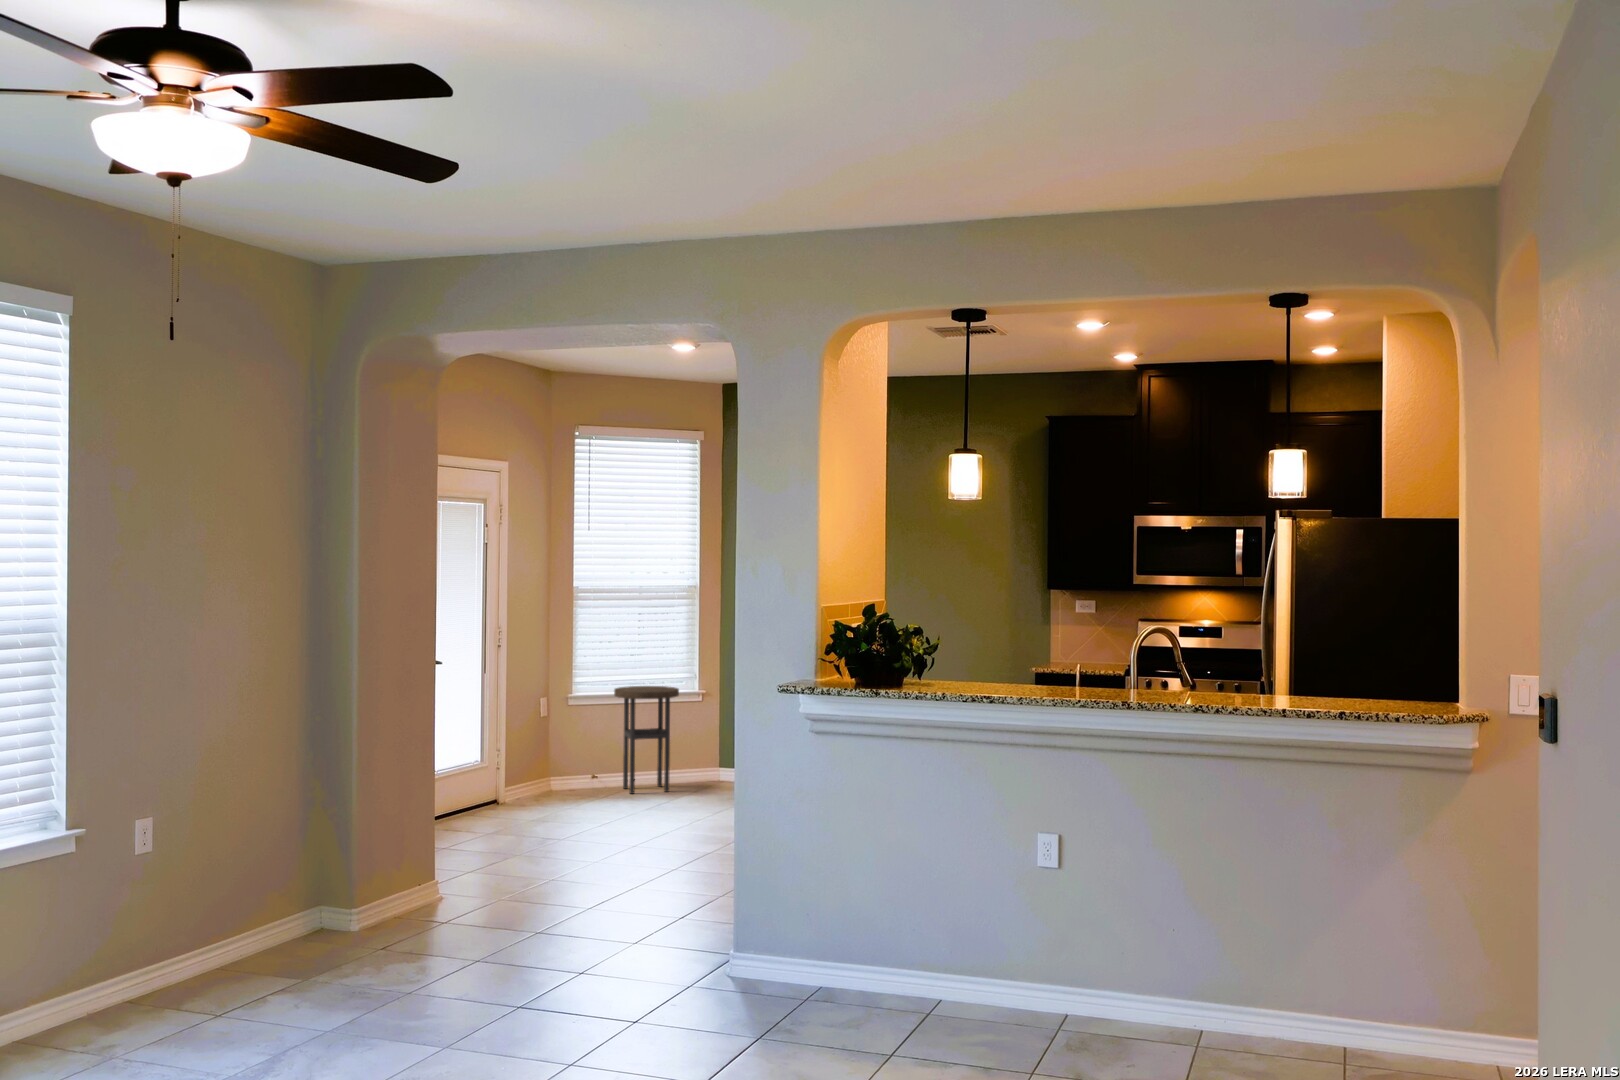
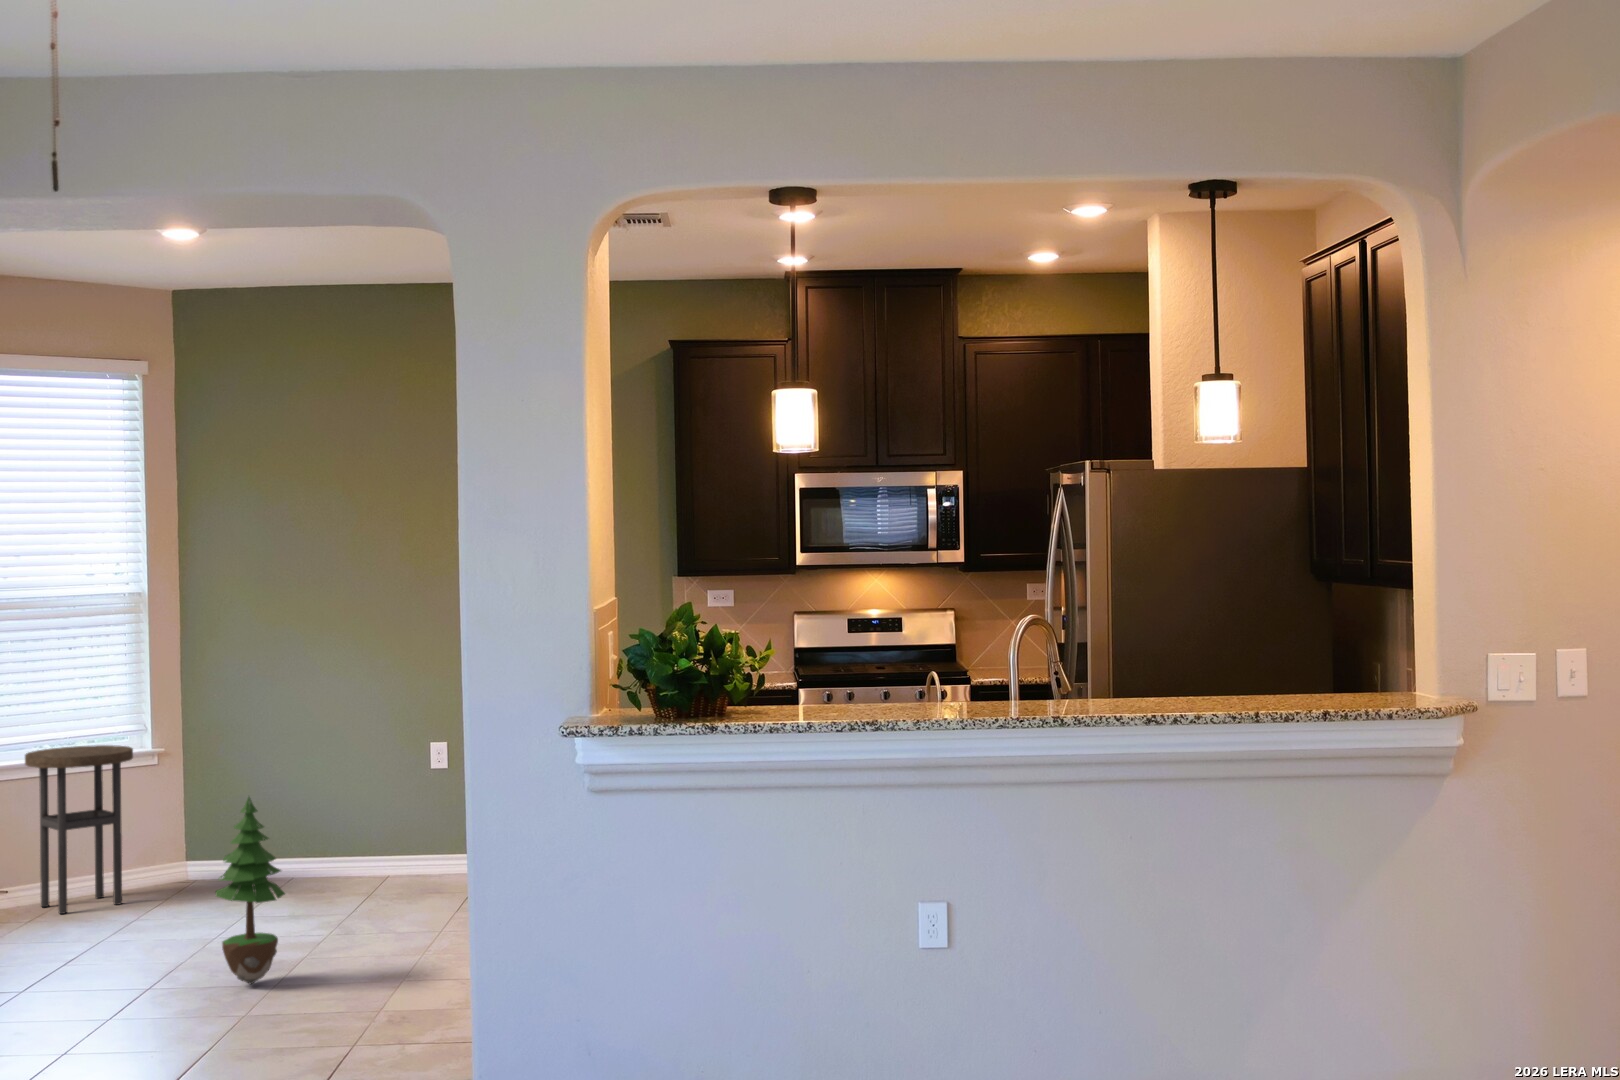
potted tree: none [679,723,724,848] -> present [216,797,285,984]

